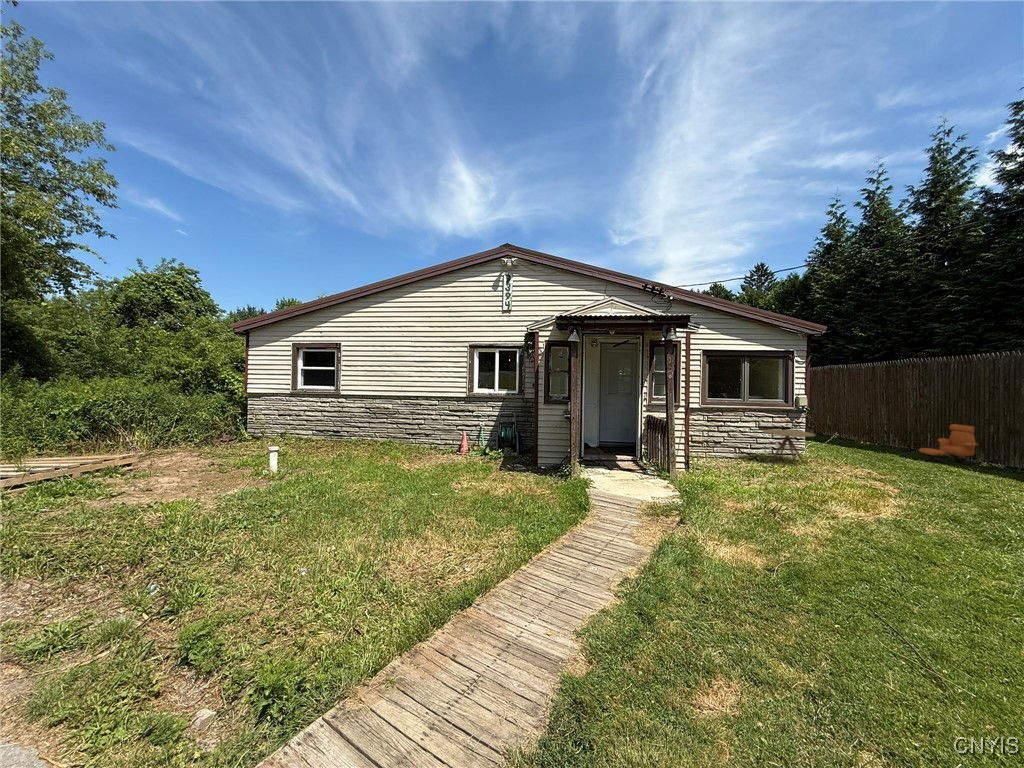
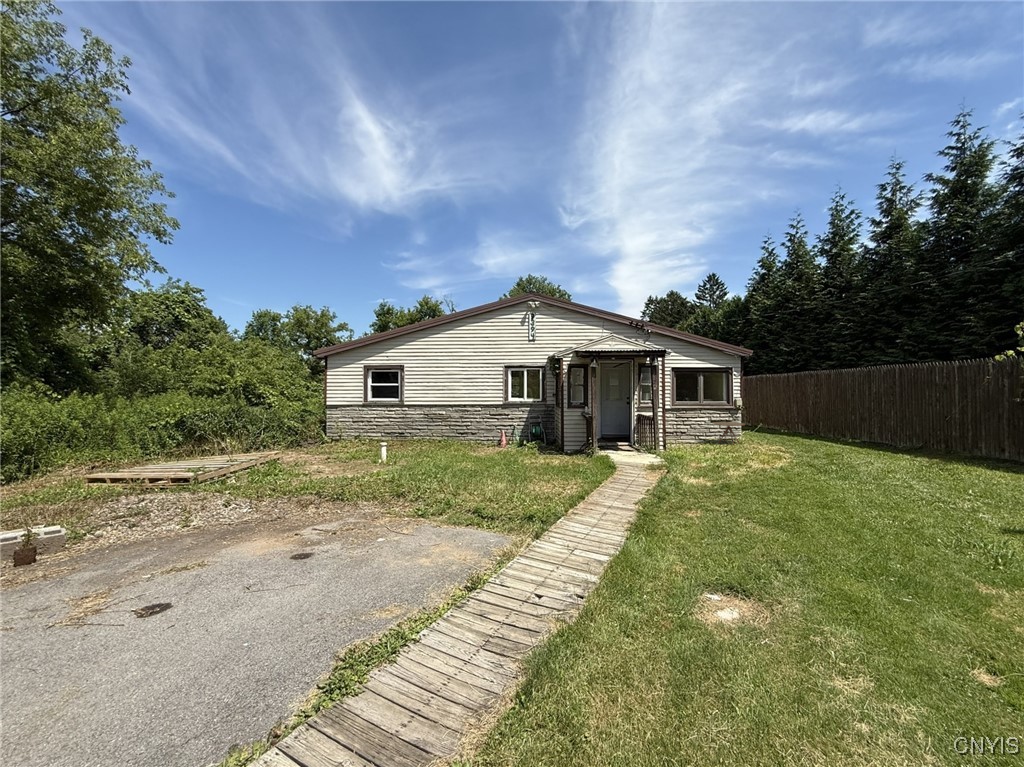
lounge chair: present [919,424,978,464] -> none [811,415,844,441]

